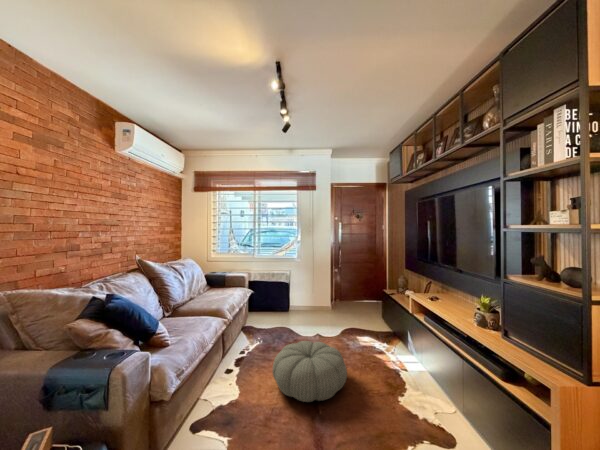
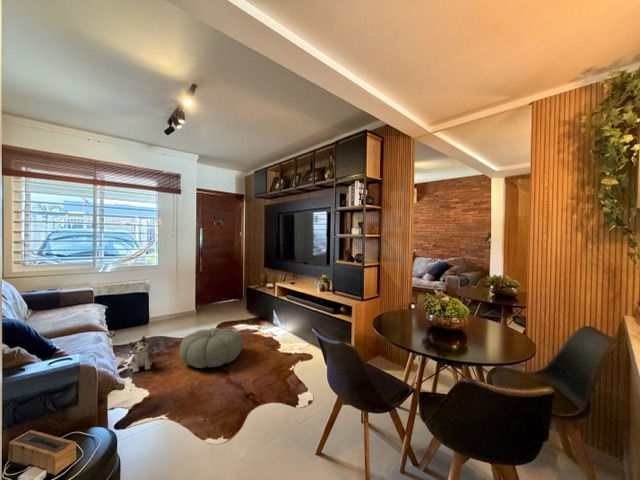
plush toy: none [235,336,256,374] -> present [129,336,152,372]

